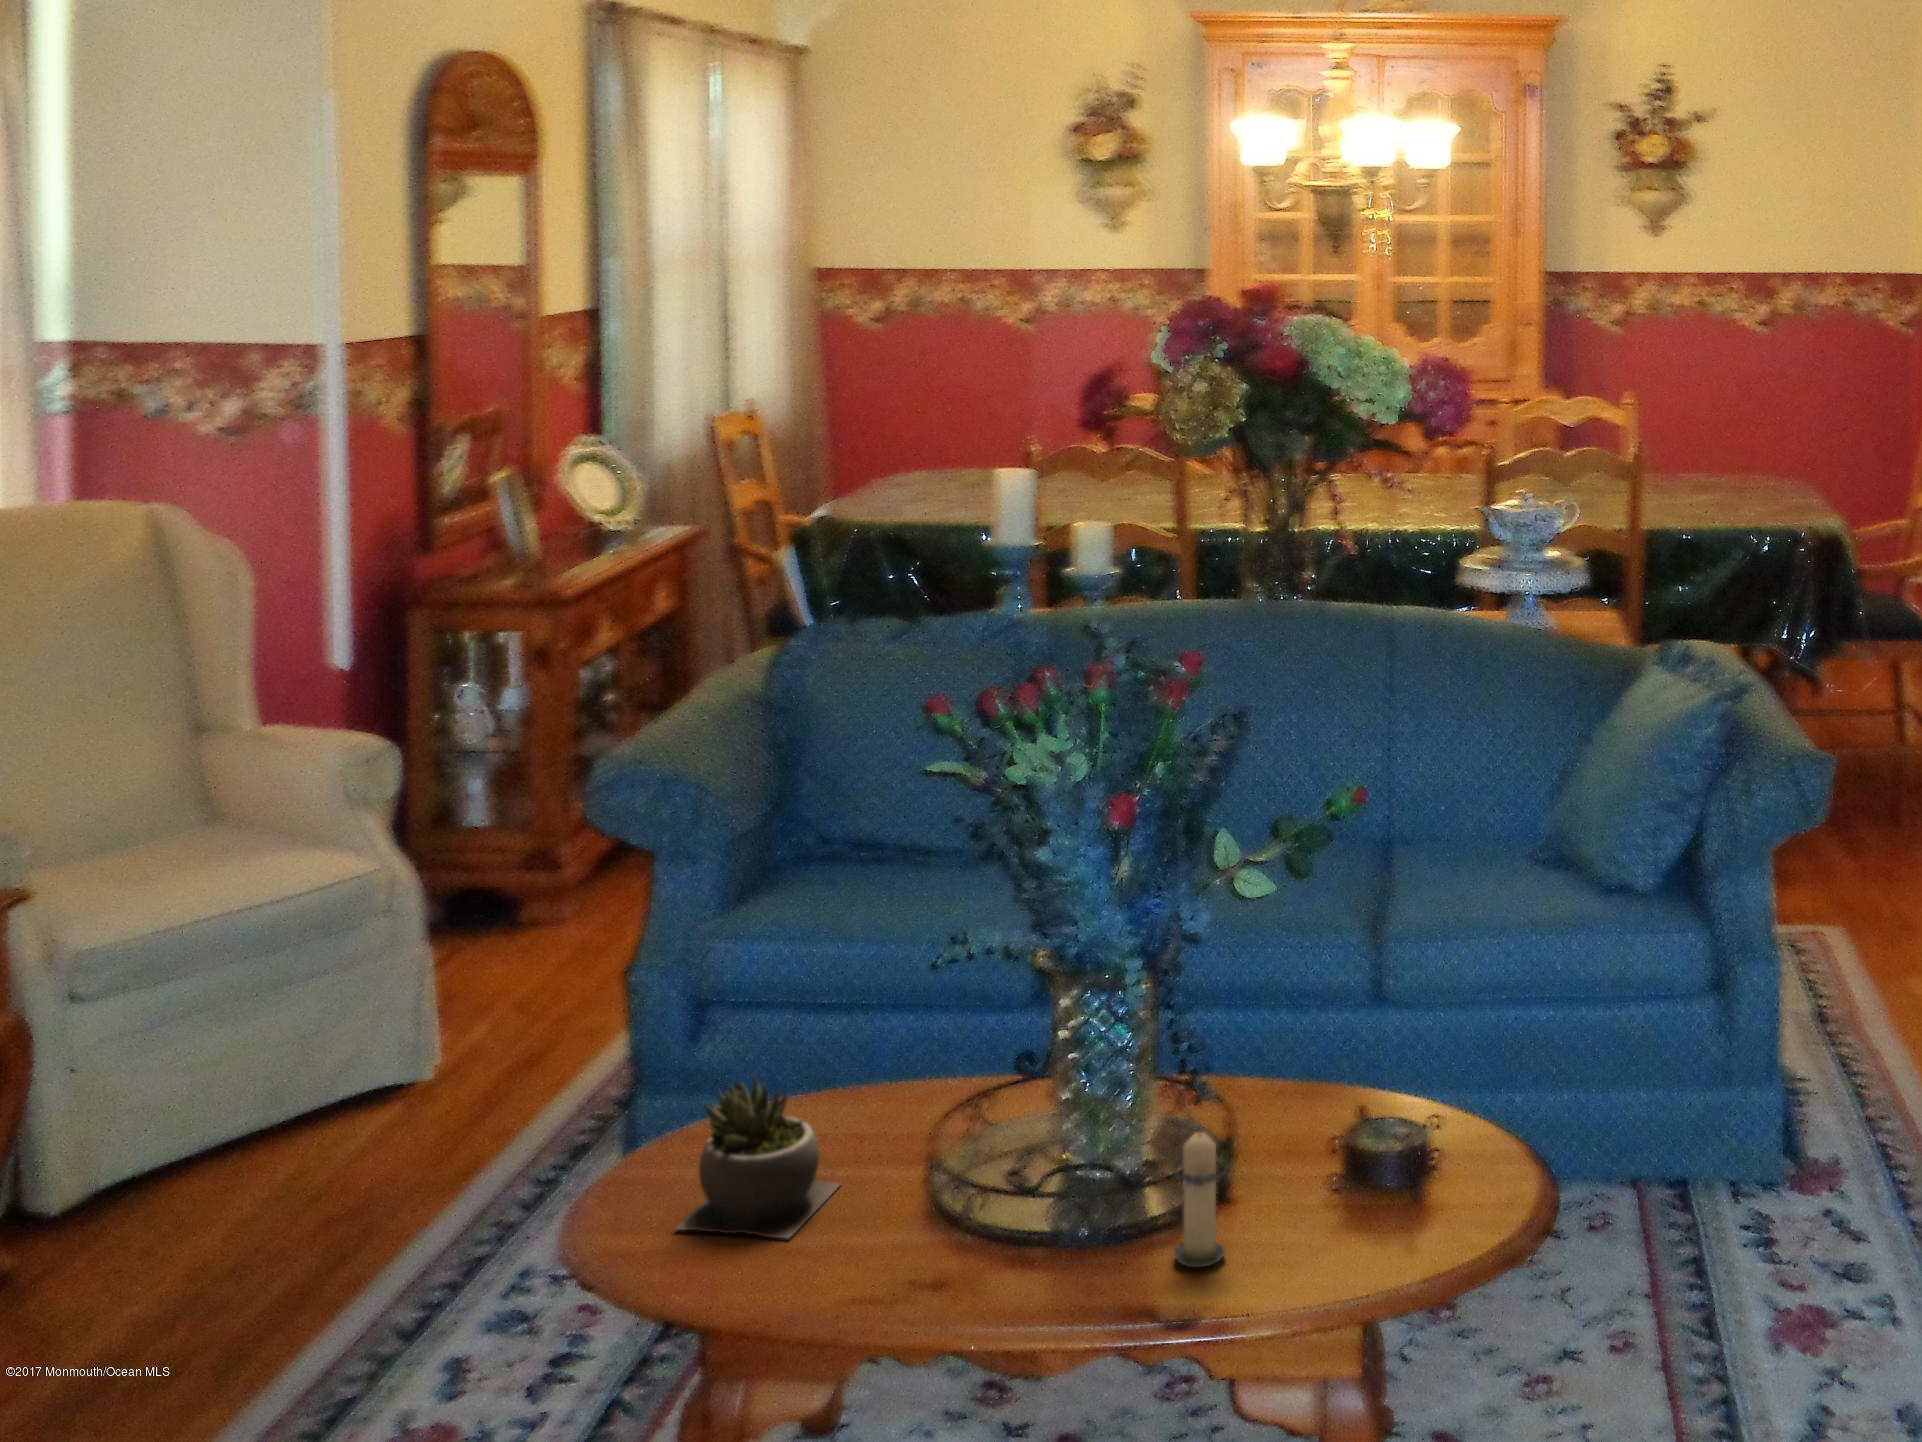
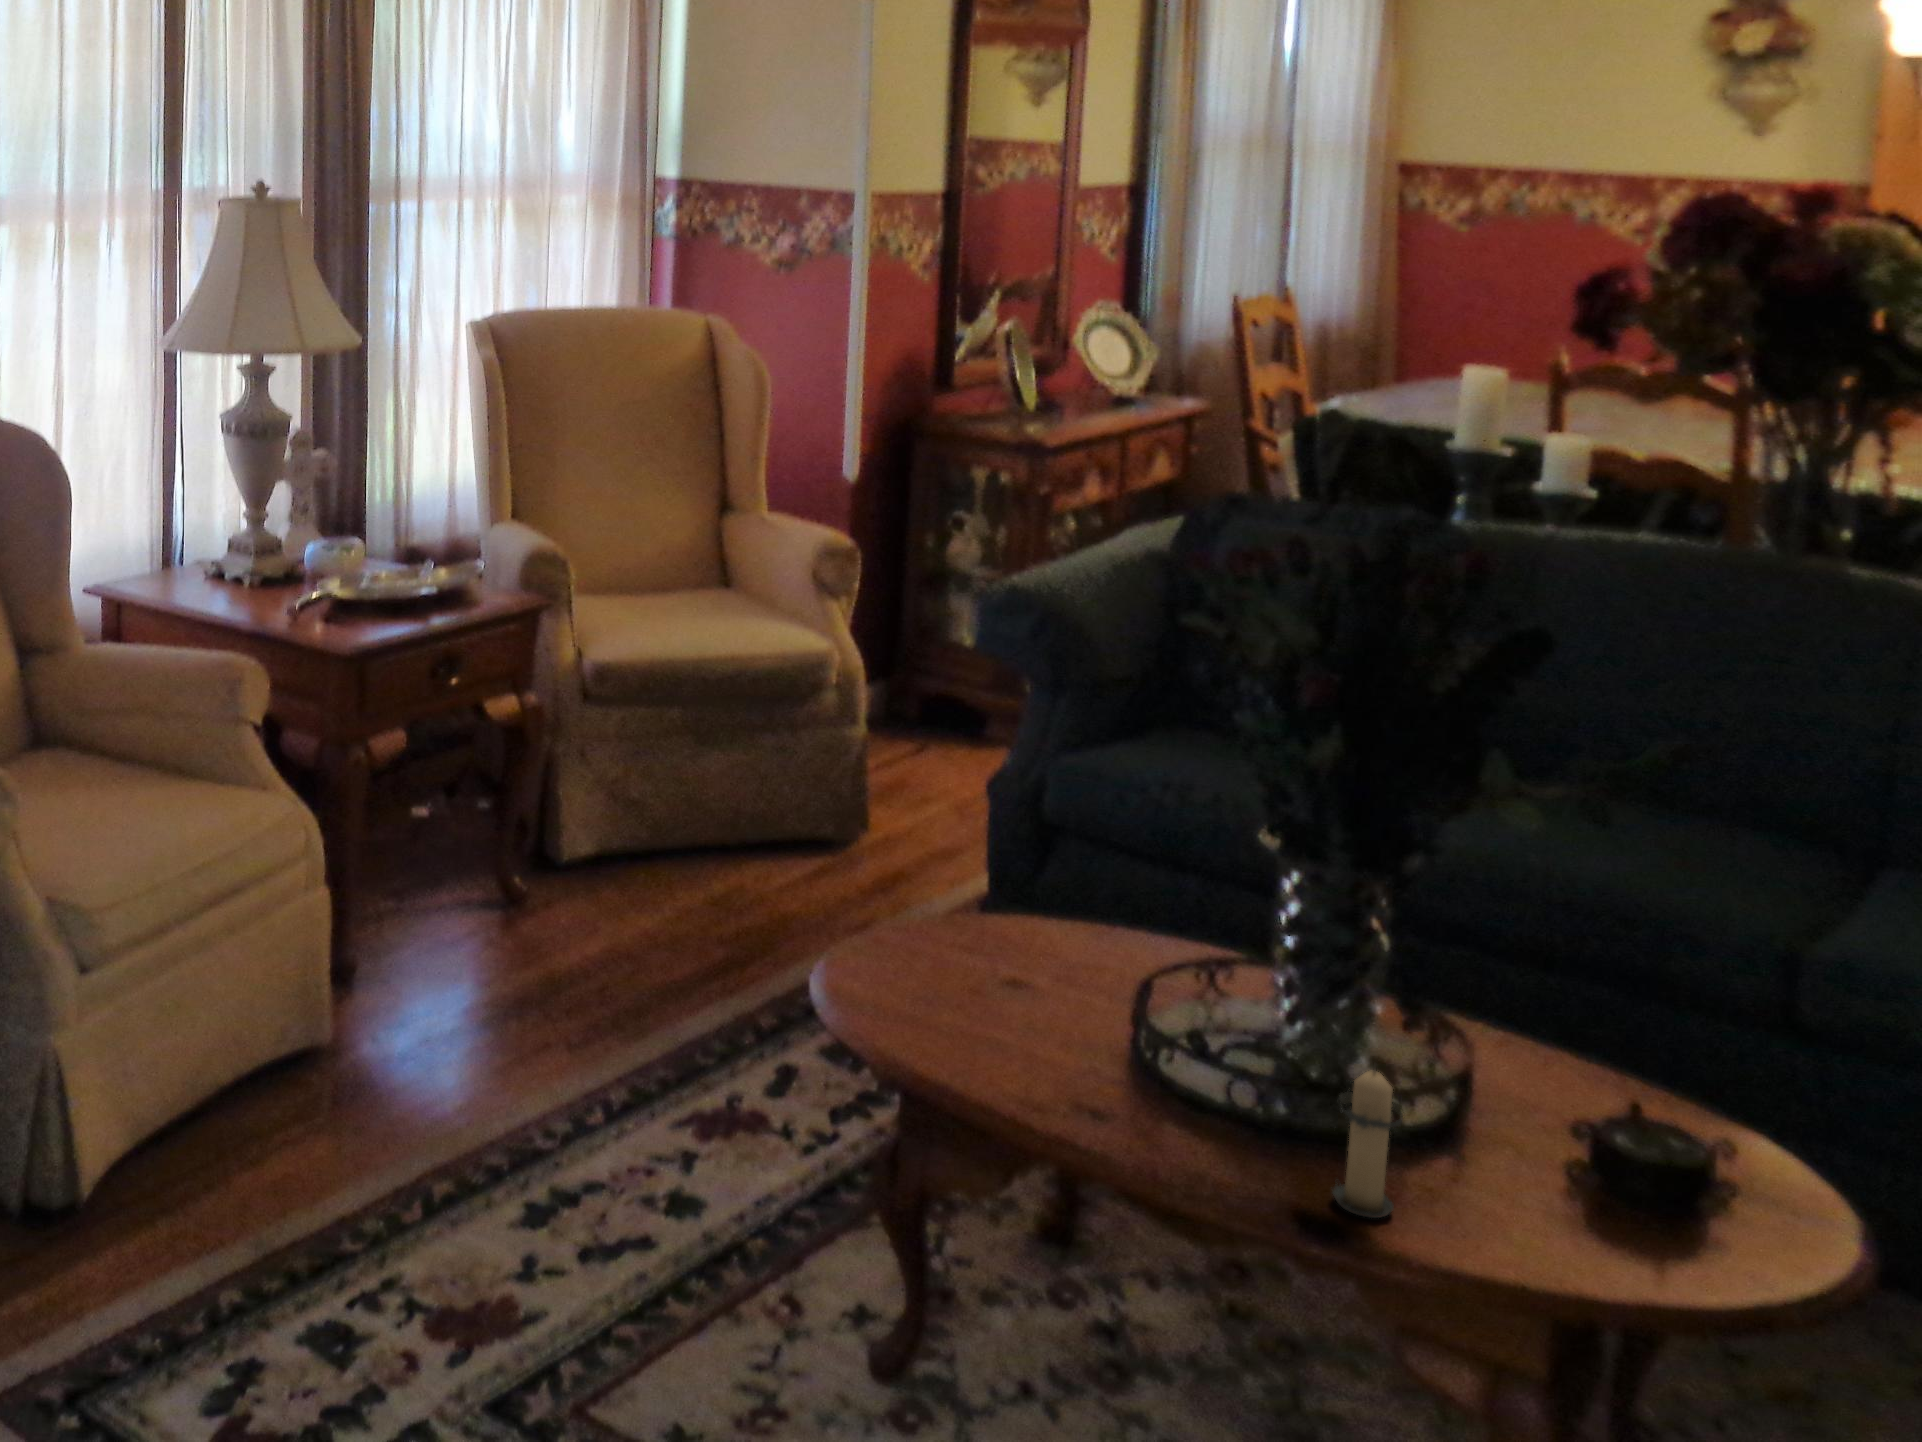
succulent plant: present [677,1079,840,1238] -> none [882,879,1047,1039]

